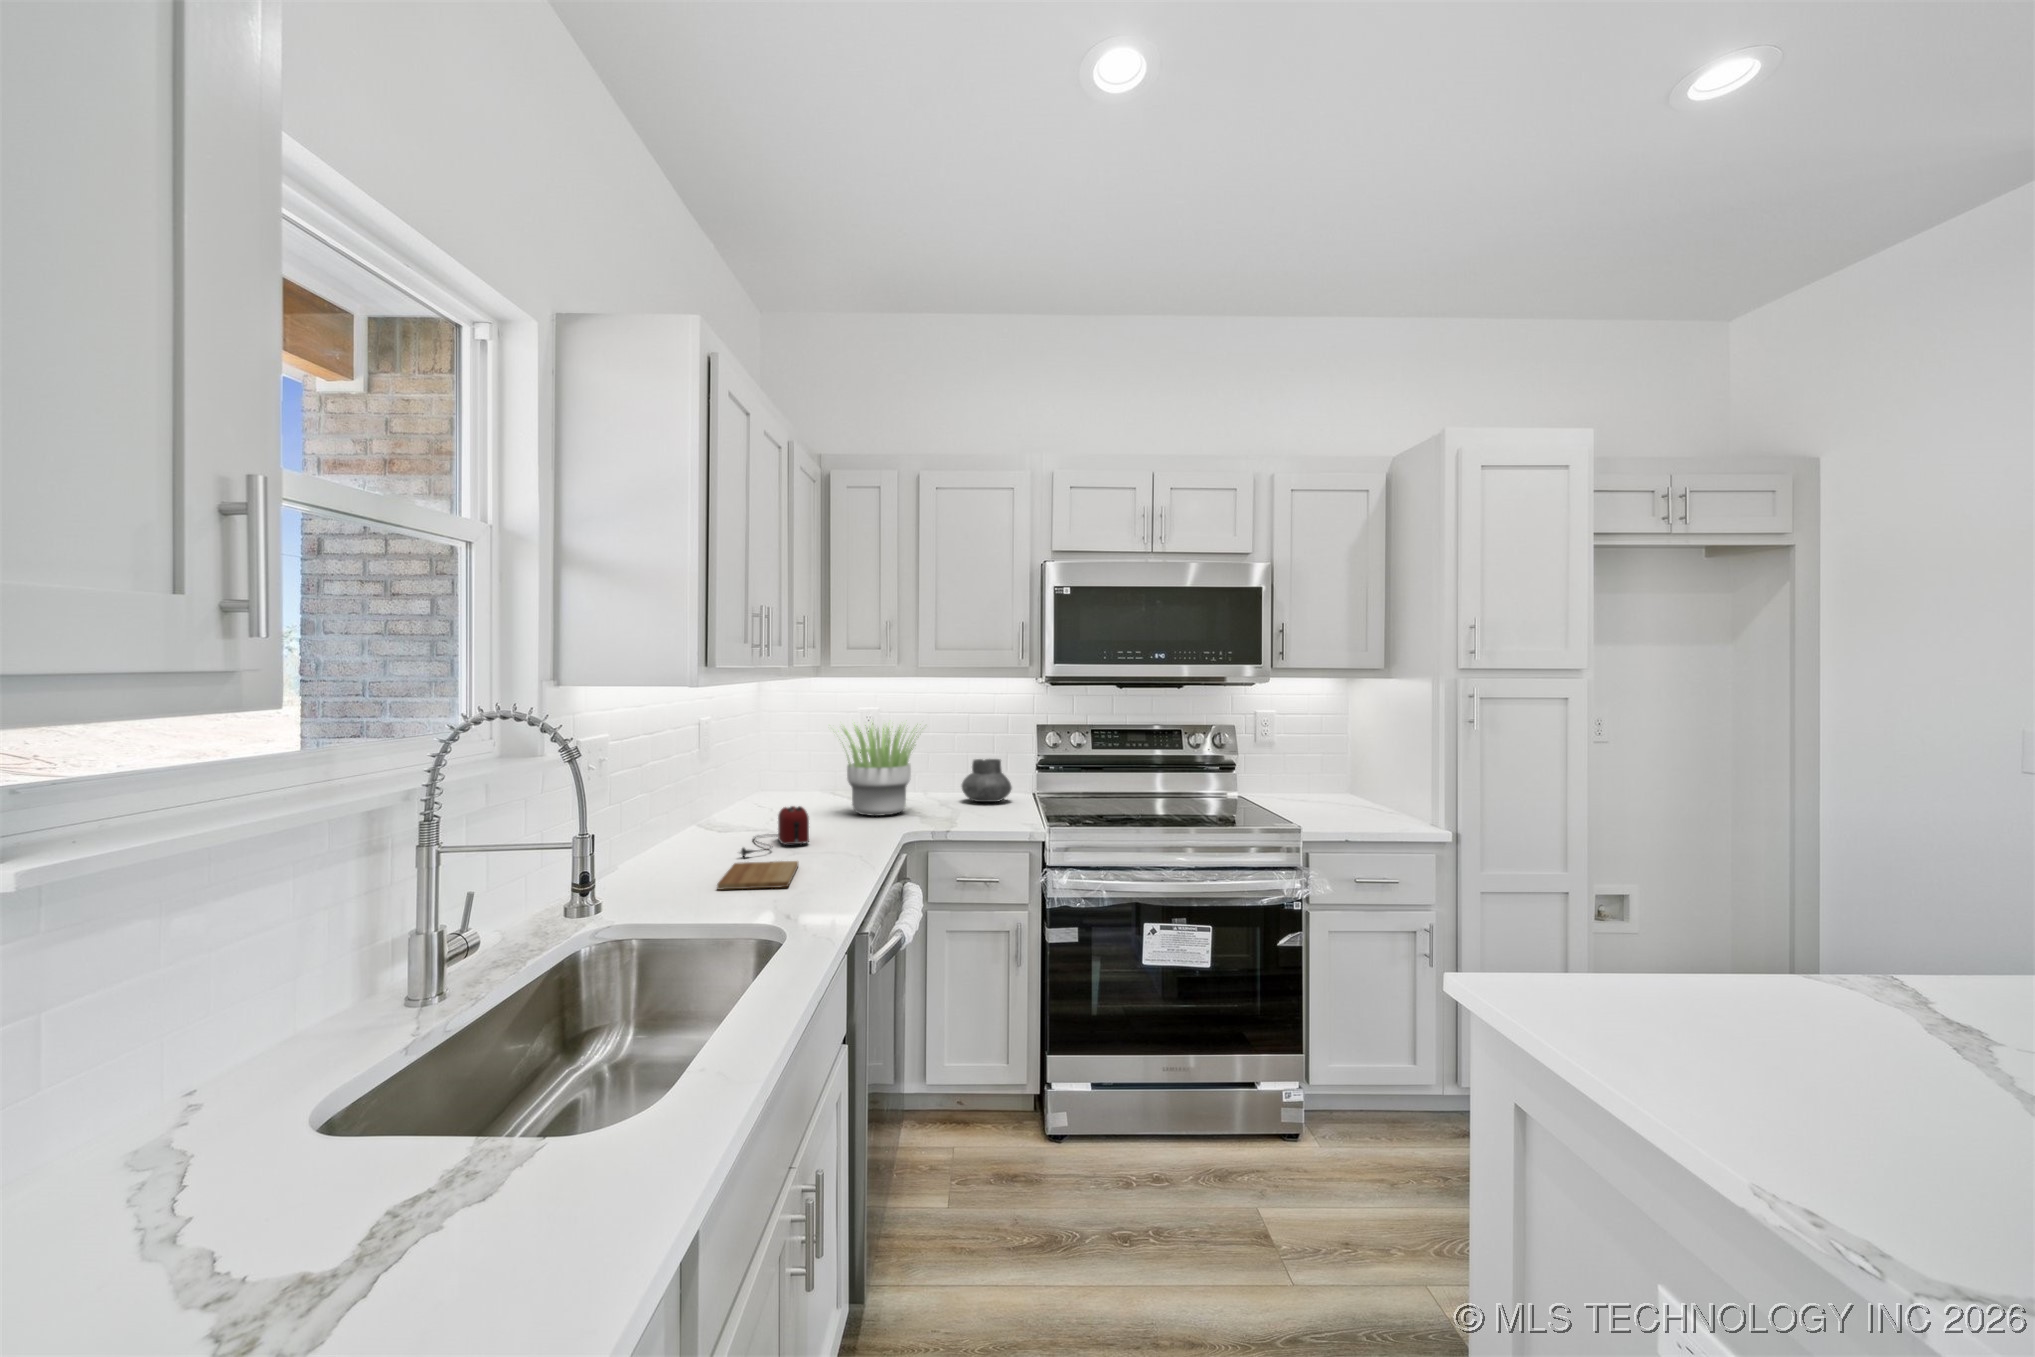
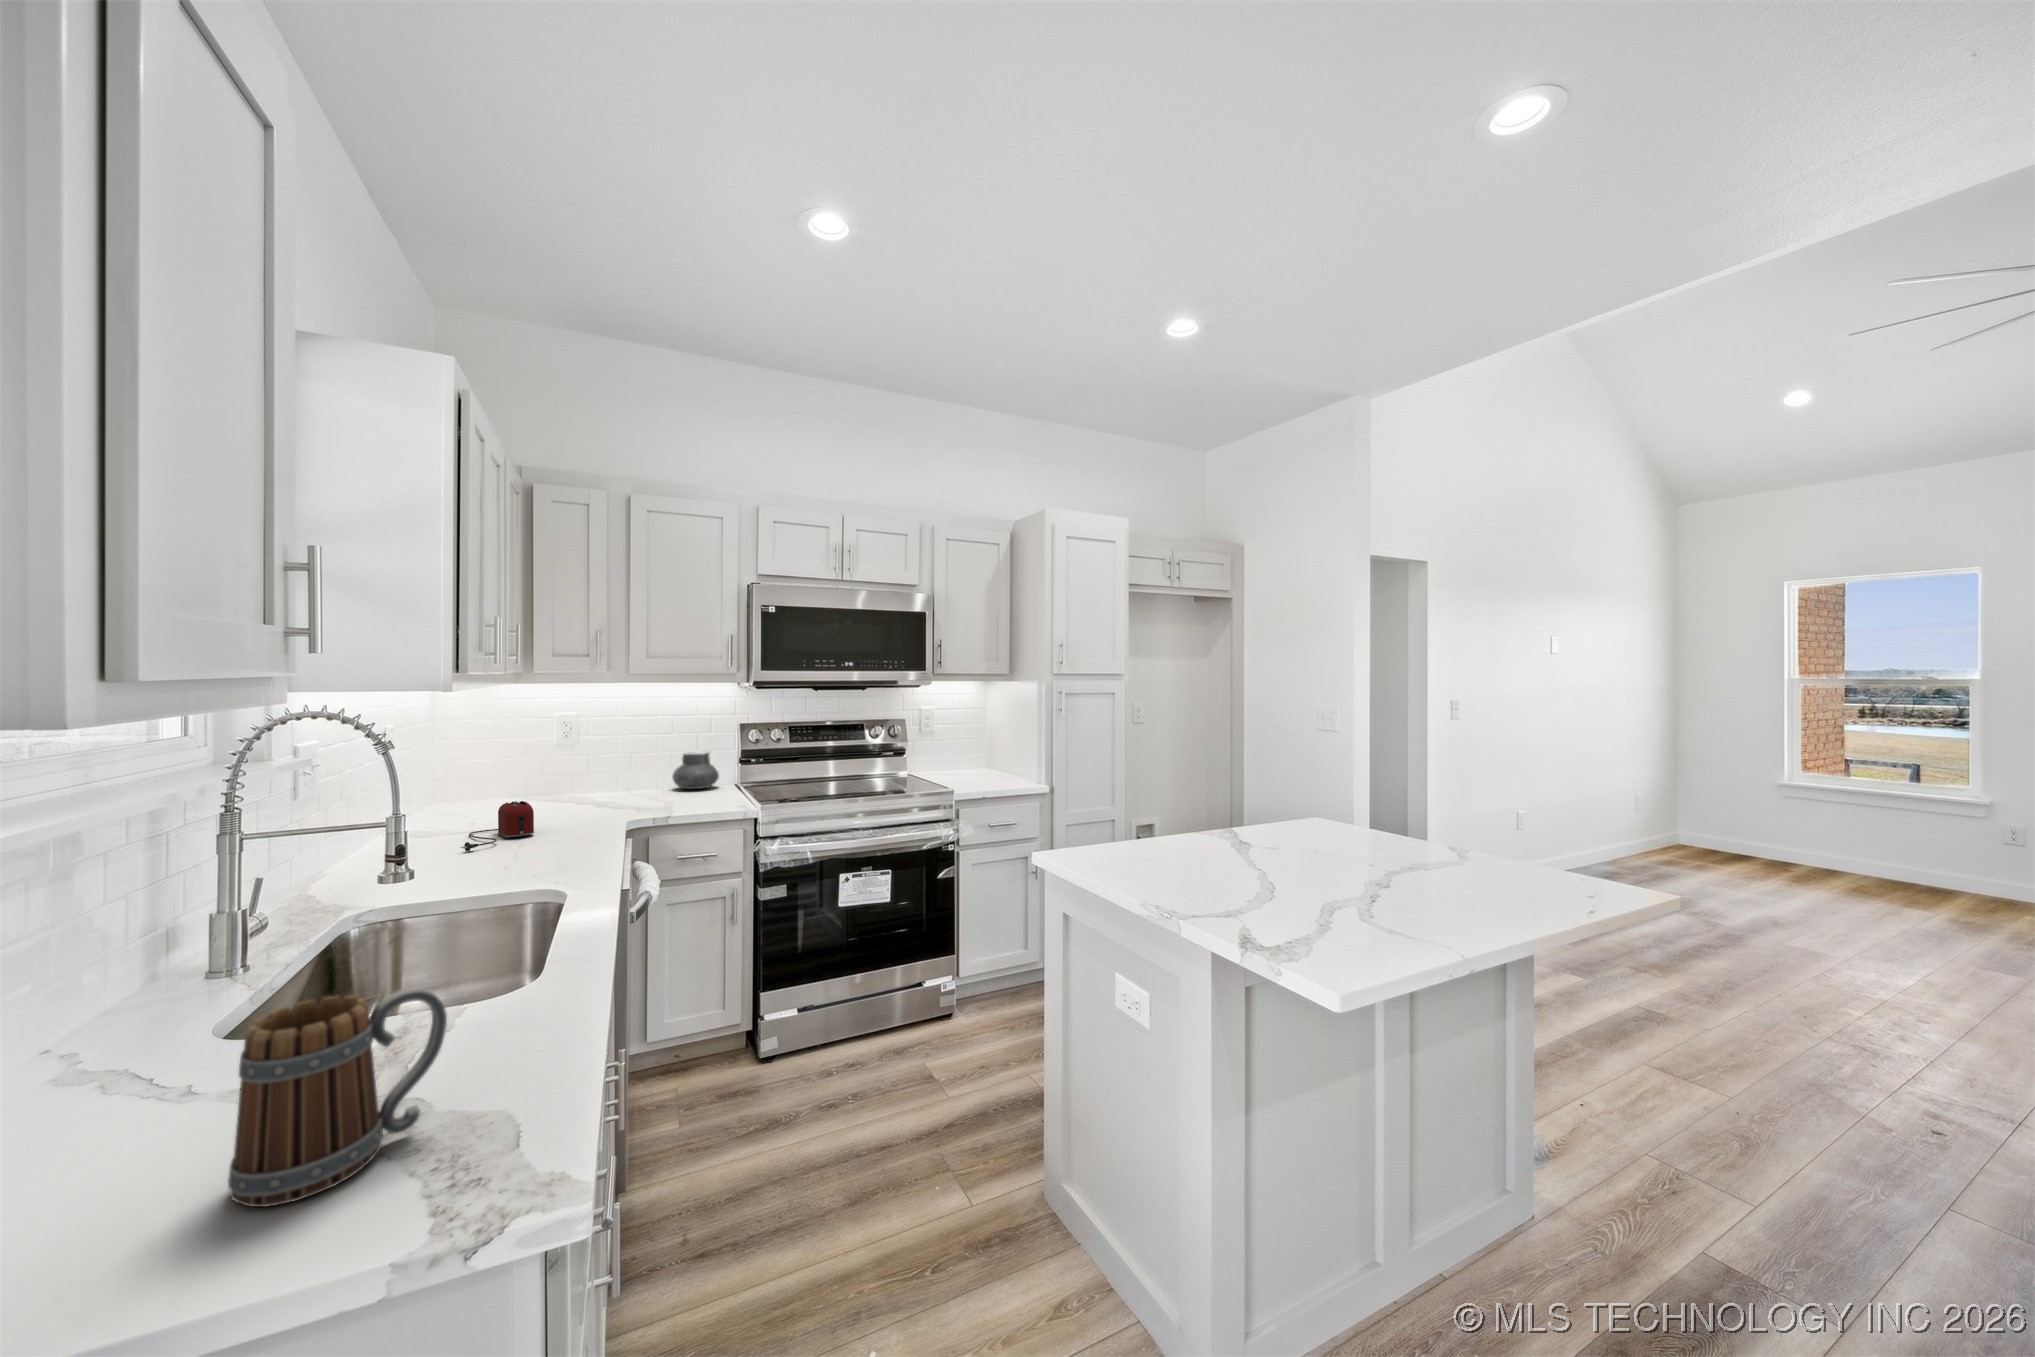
potted plant: present [842,725,917,816] -> none [536,720,646,807]
cutting board: present [717,861,798,890] -> none [453,849,532,880]
mug: none [355,1038,573,1276] -> present [228,987,447,1207]

